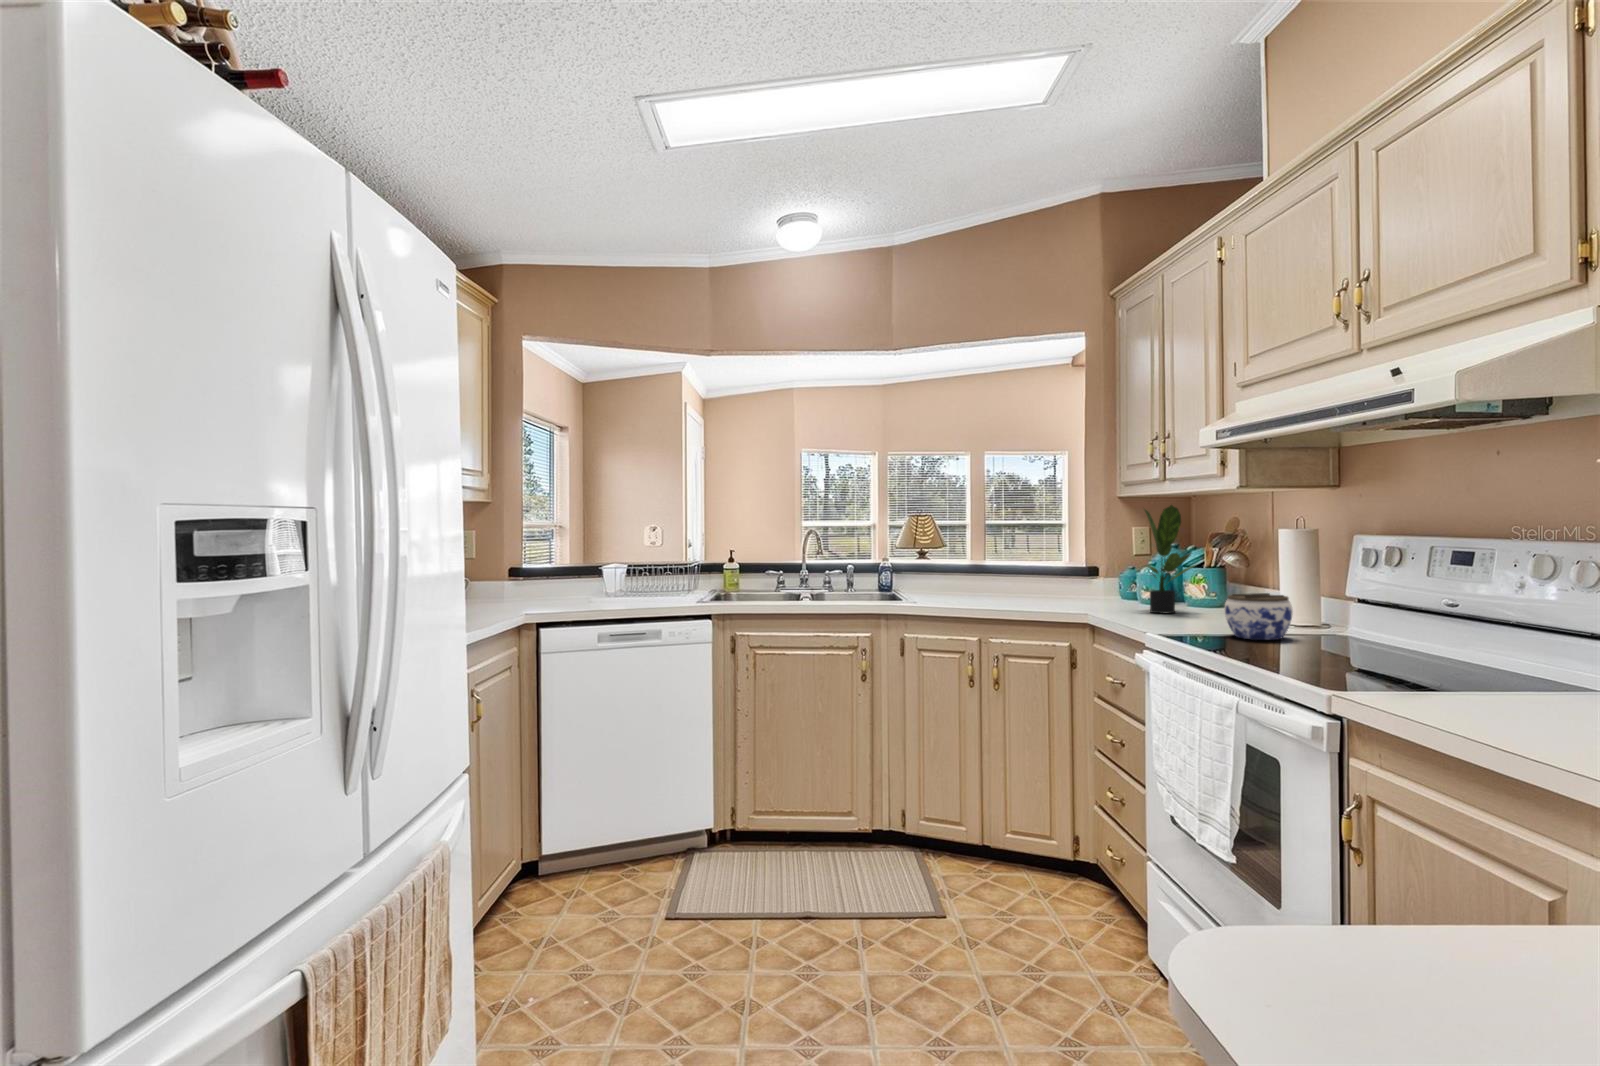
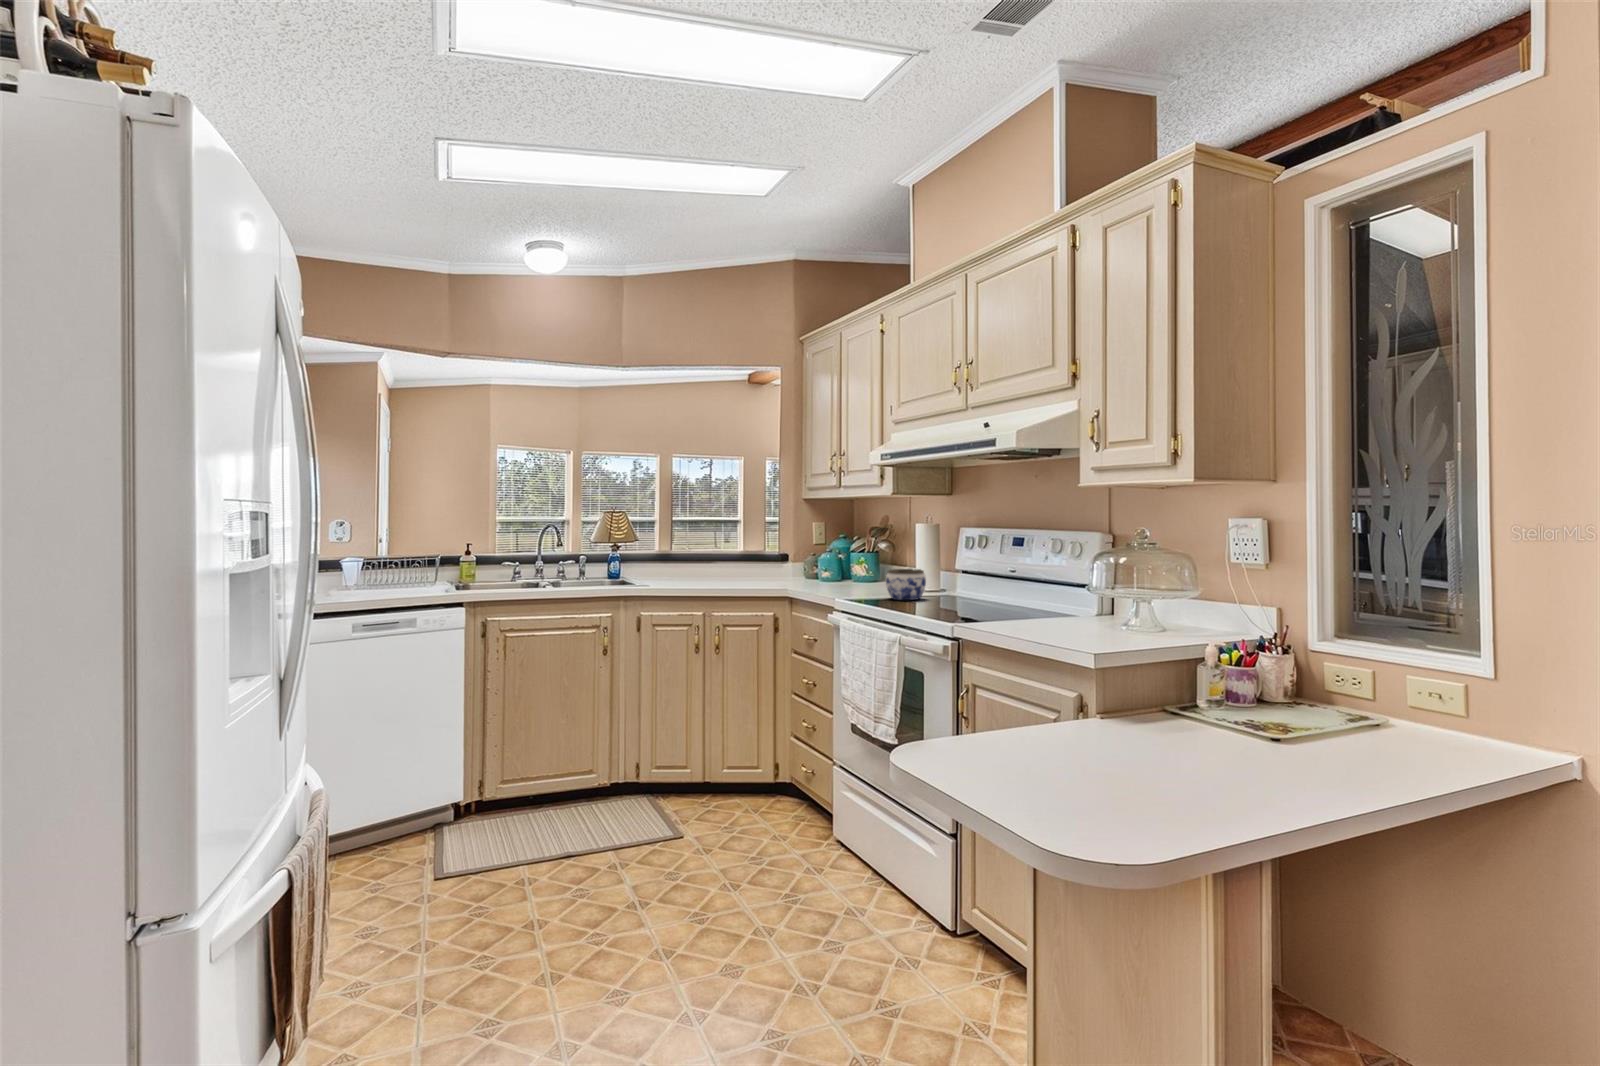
potted plant: present [1145,505,1195,613] -> none [823,506,864,587]

